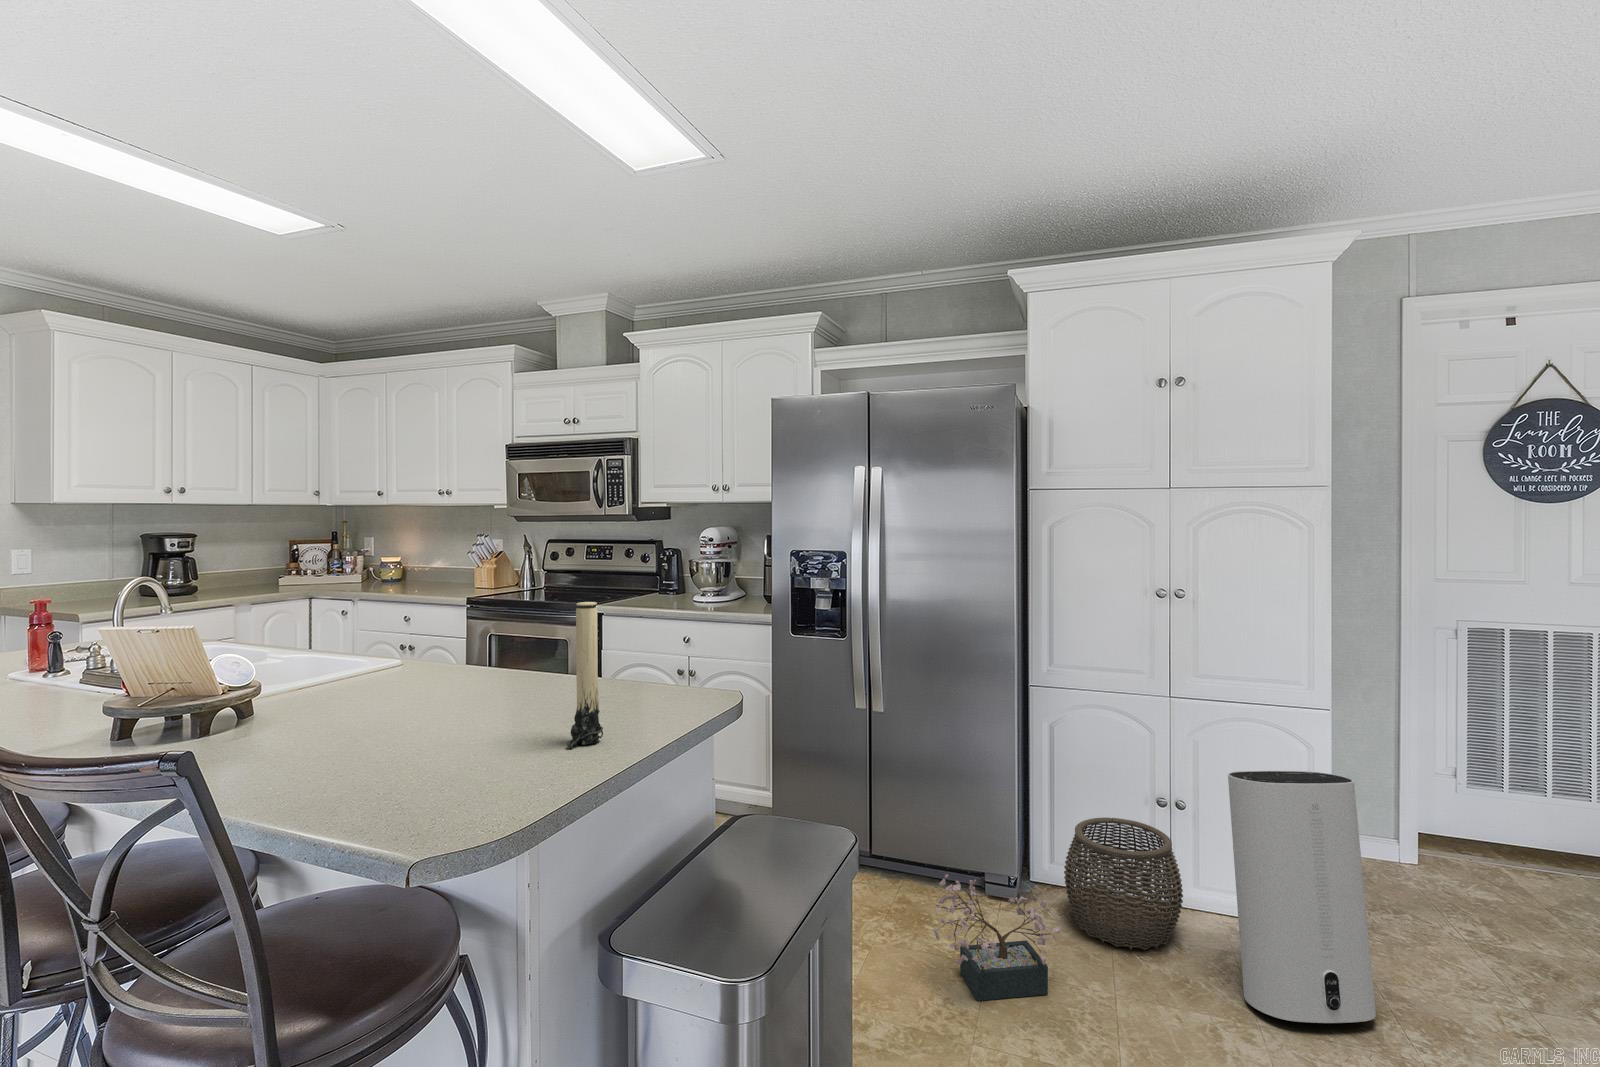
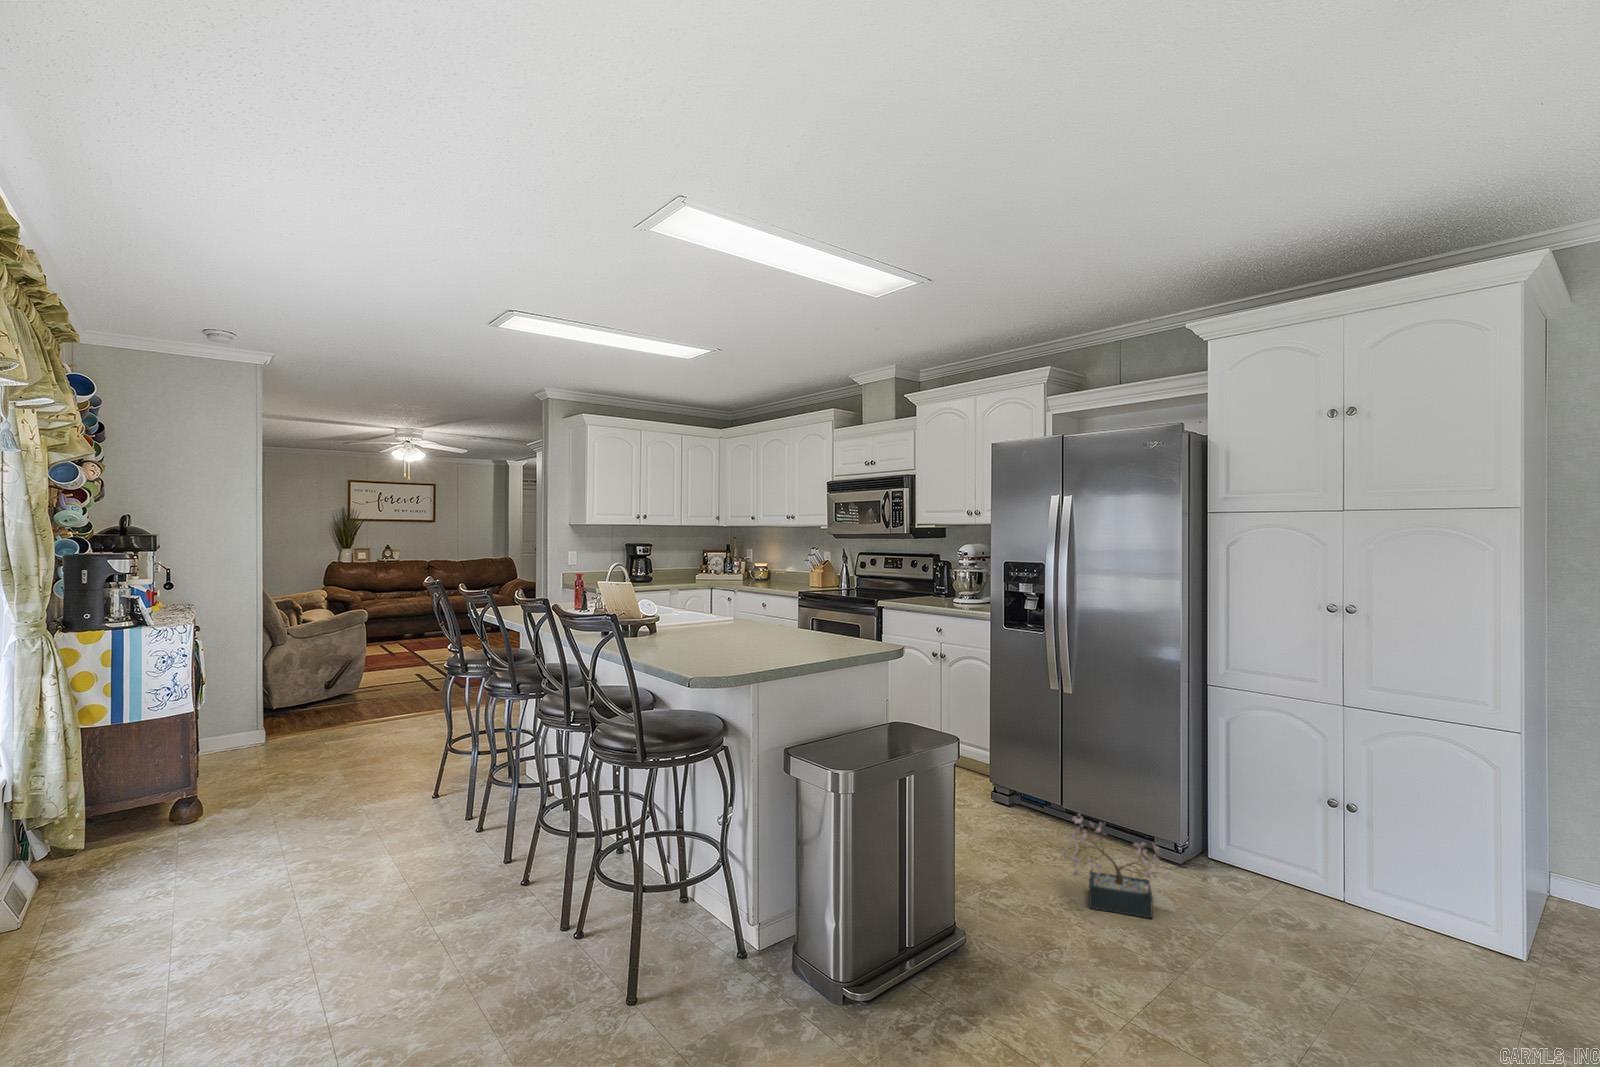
candle: present [568,602,603,749] -> none [770,584,791,661]
air purifier: present [1228,771,1376,1023] -> none [1335,766,1474,1004]
woven basket: present [1064,818,1183,950] -> none [1210,804,1324,918]

